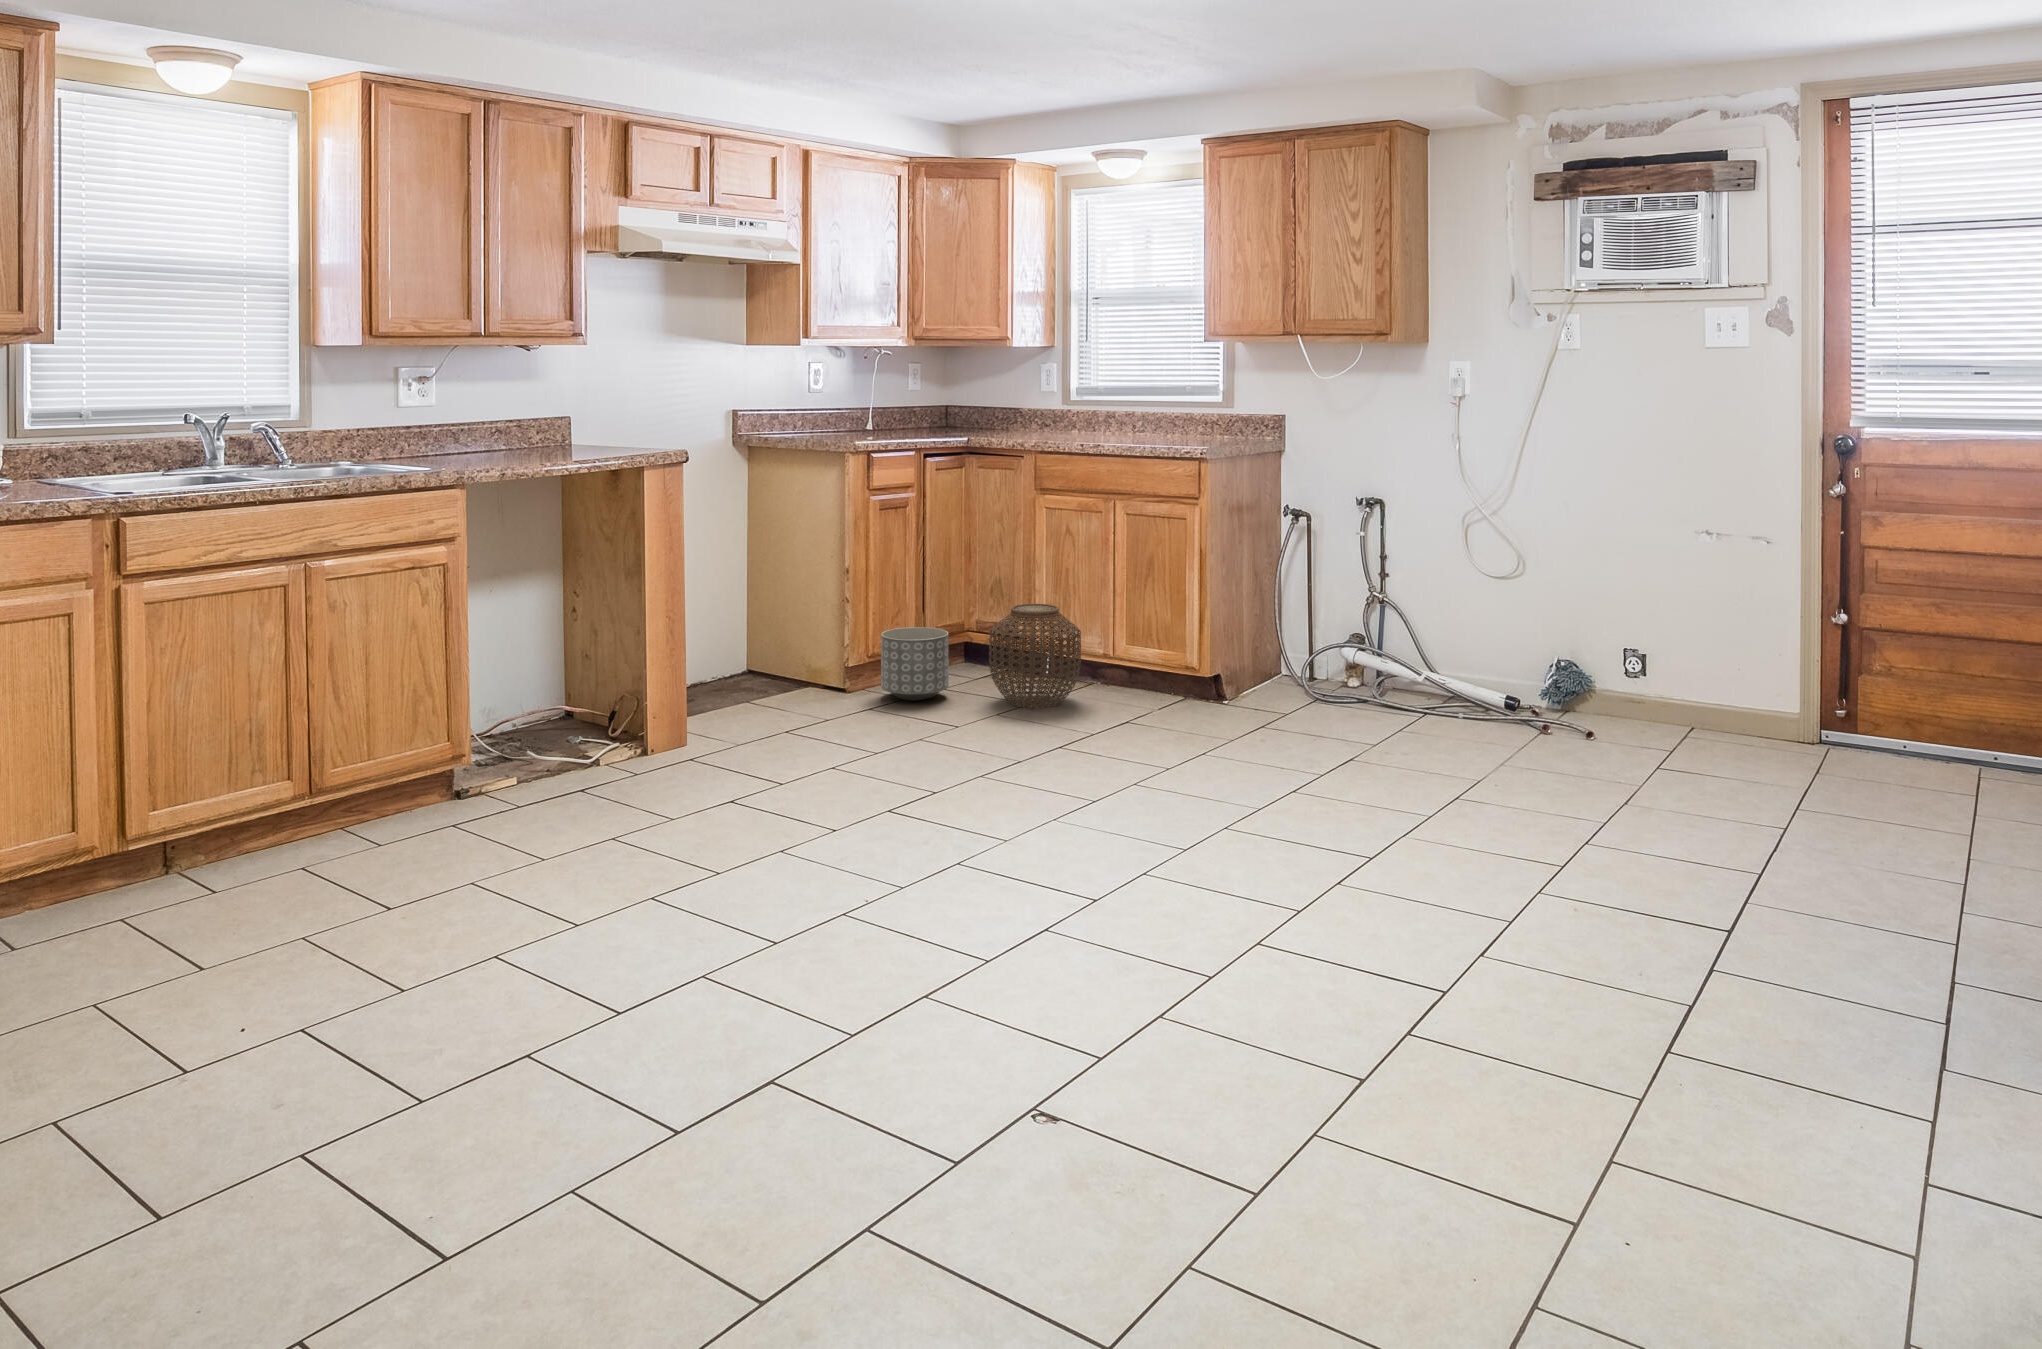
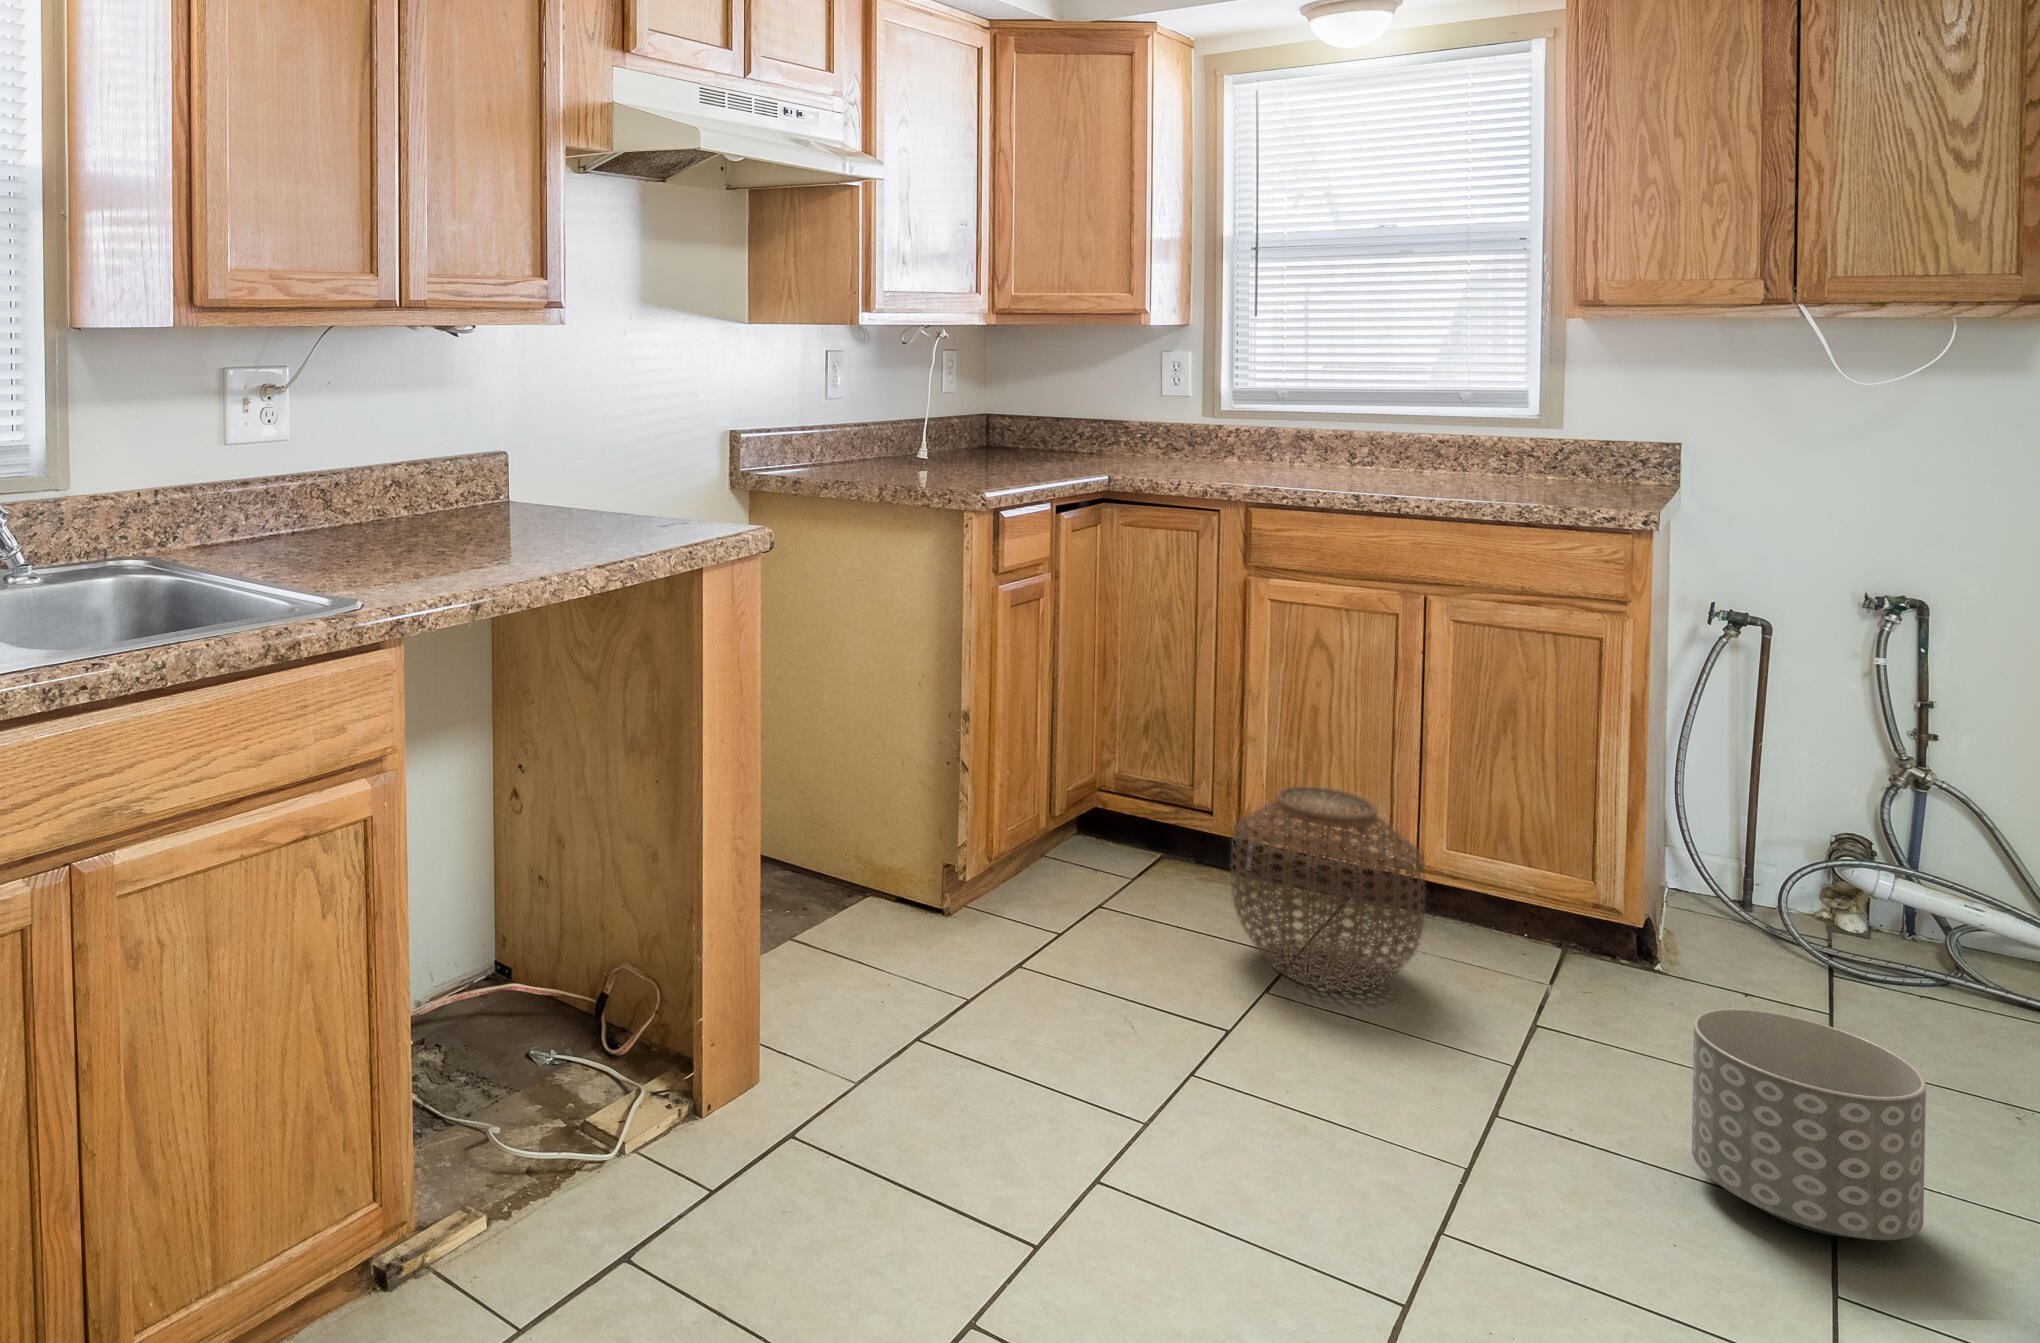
planter: present [881,627,949,701] -> present [1692,1009,1926,1240]

